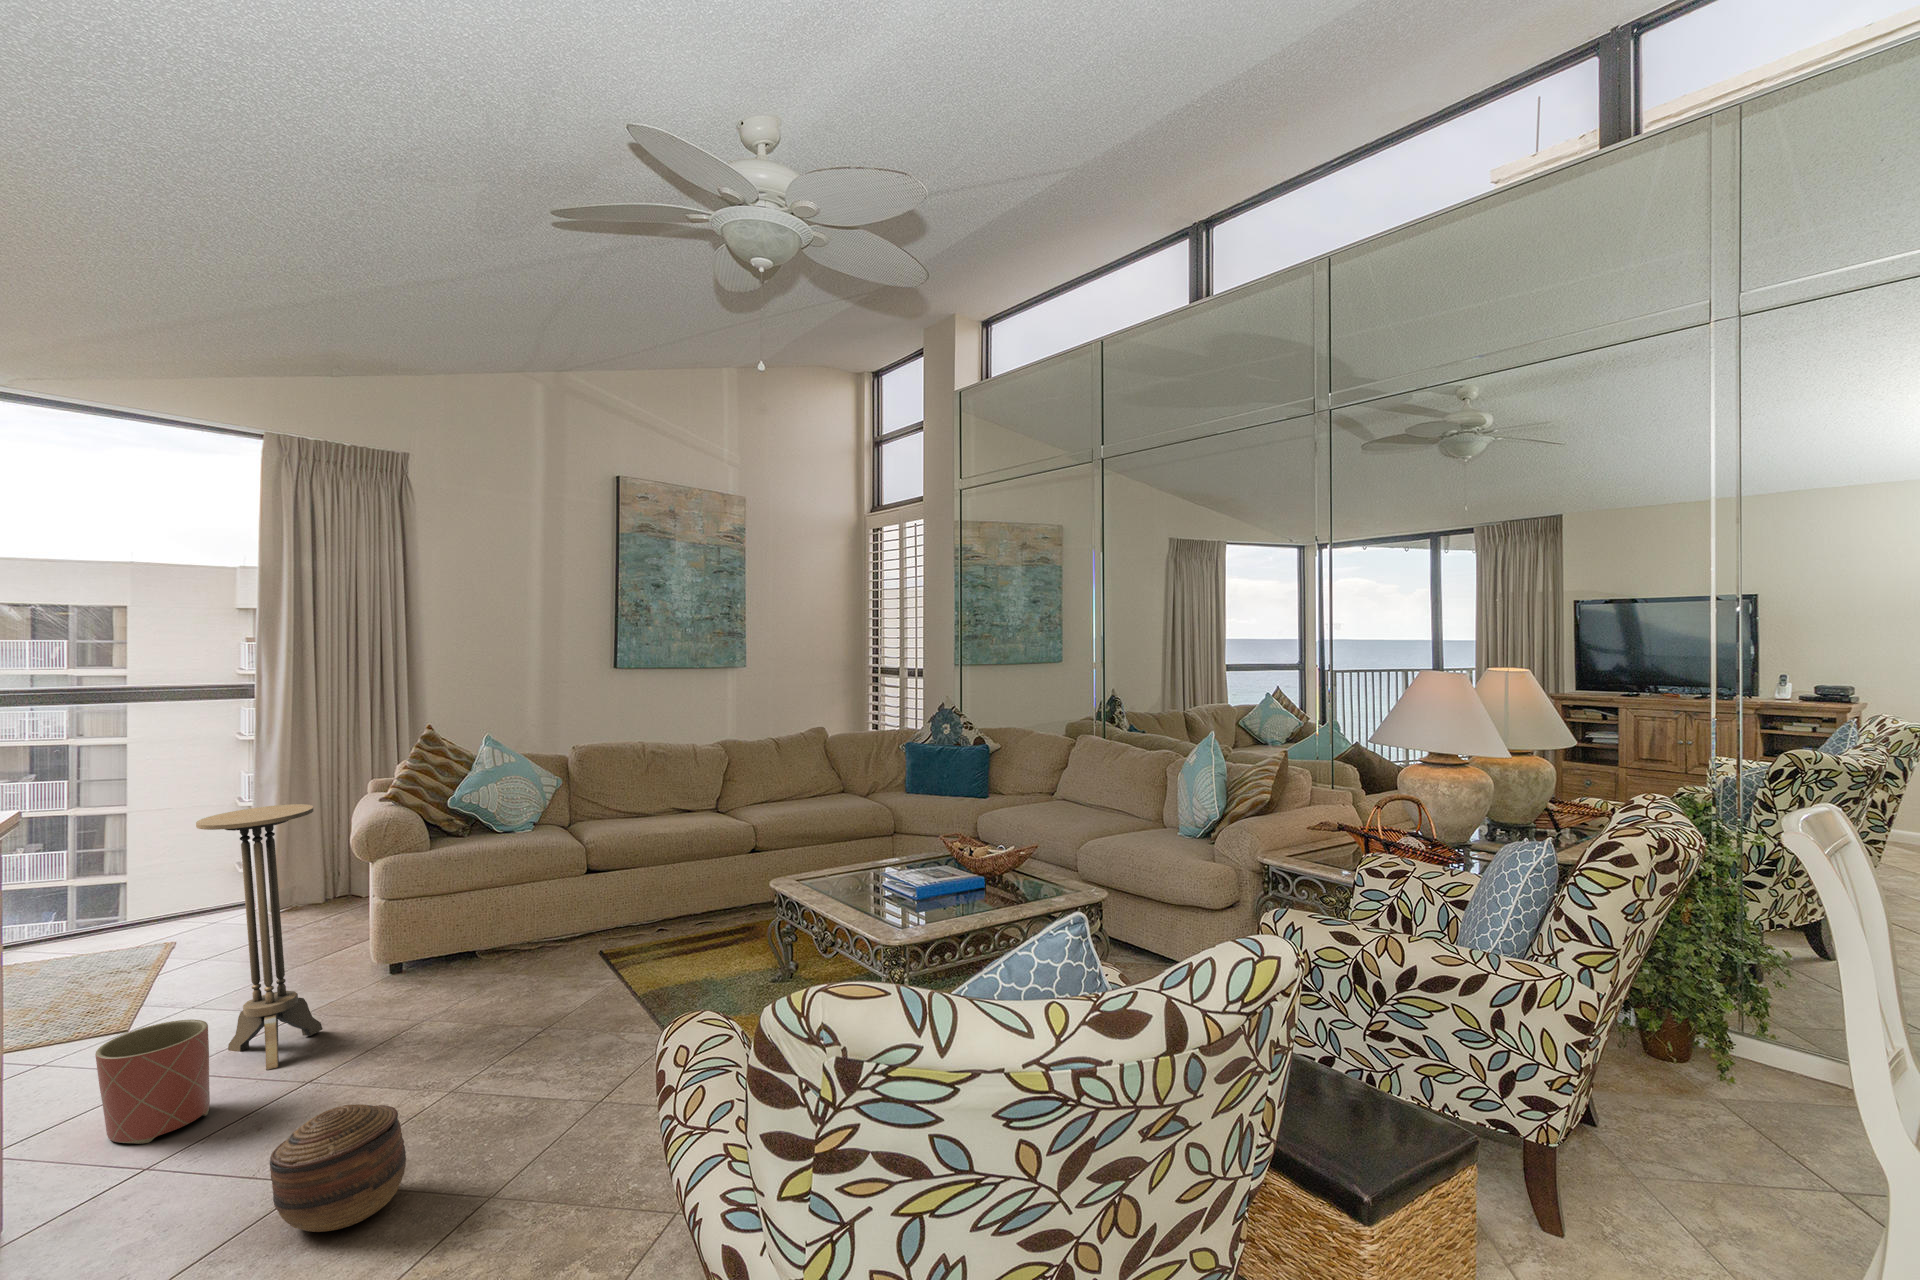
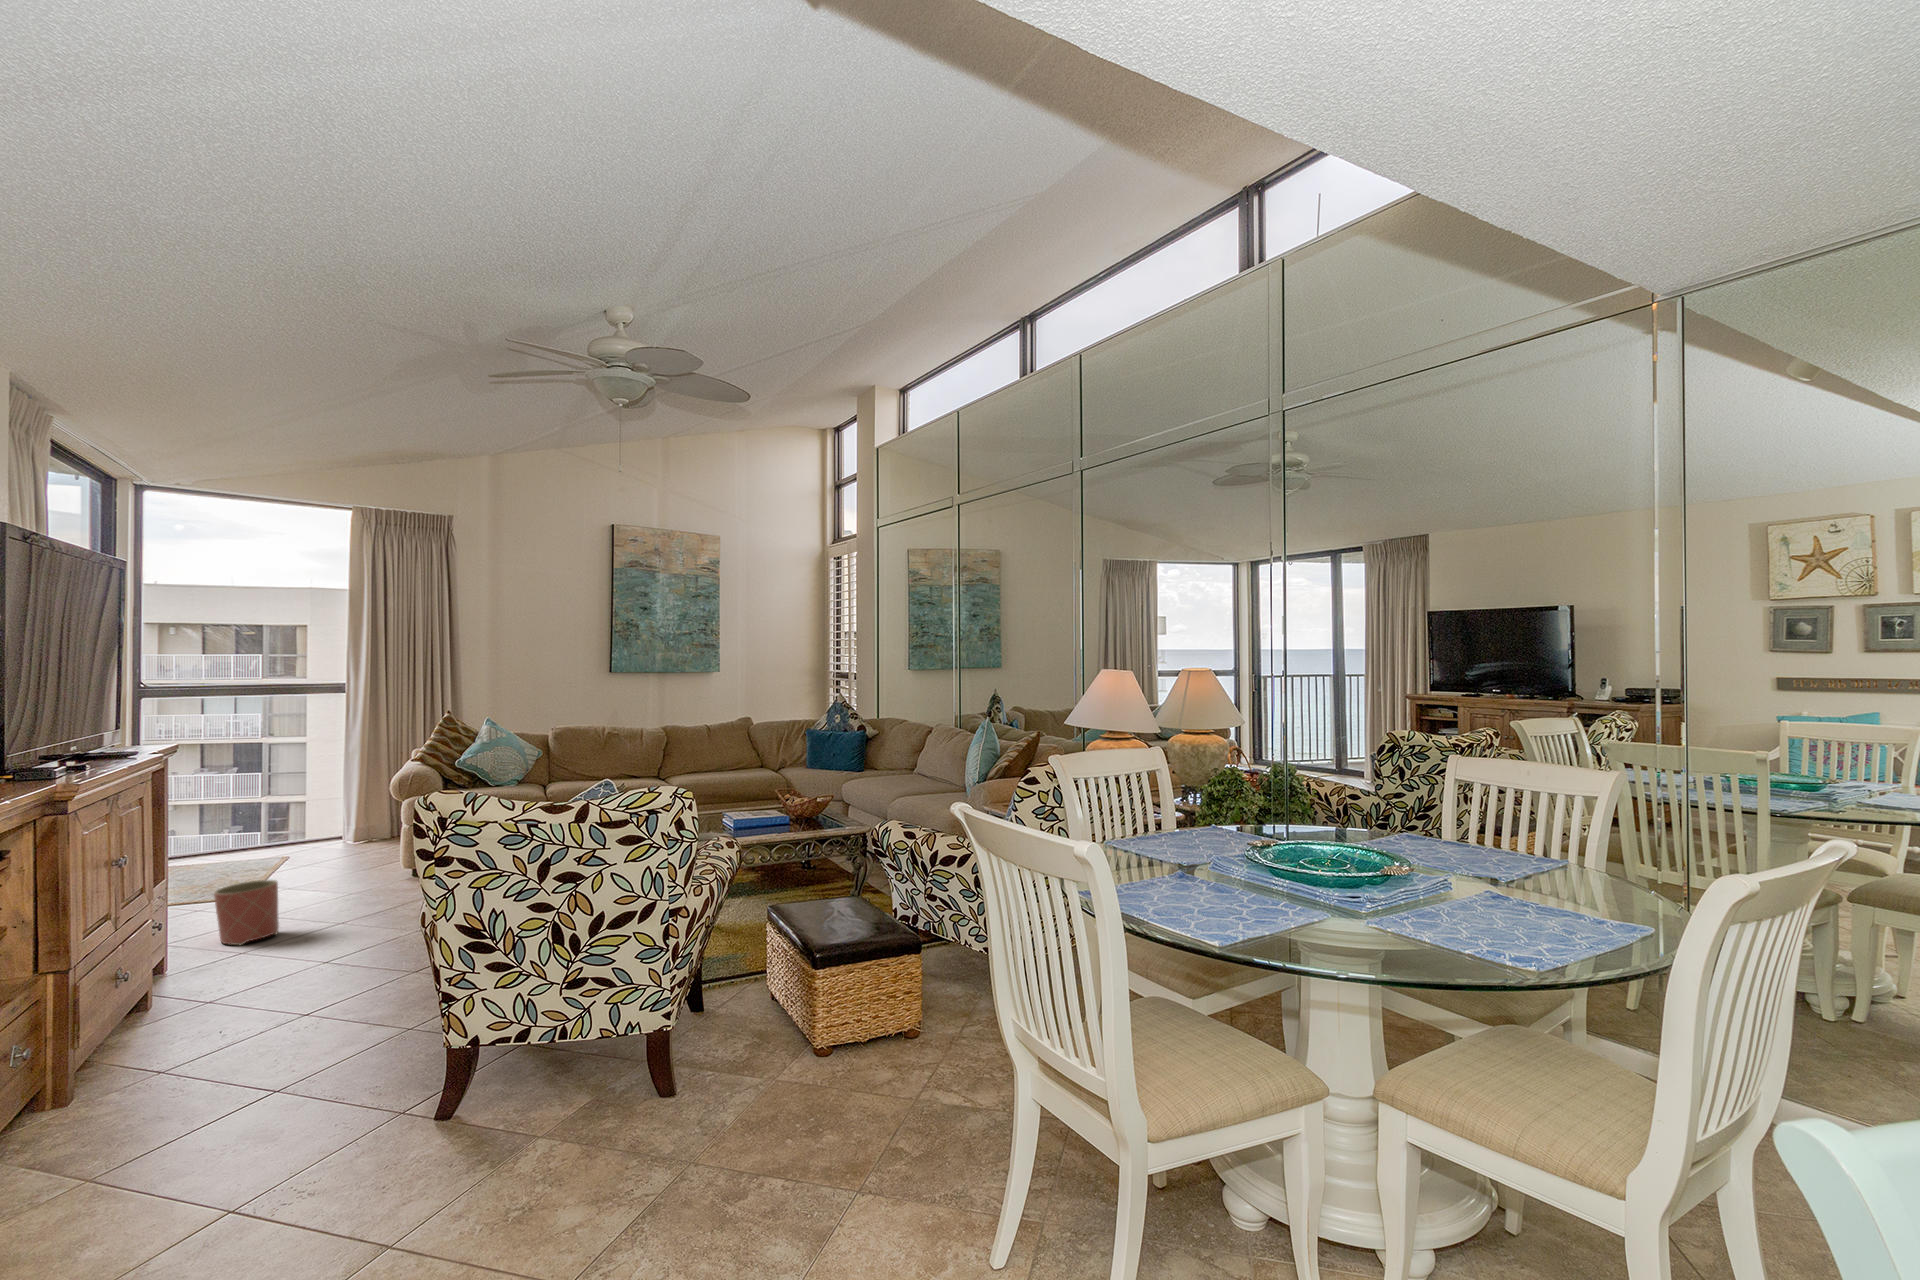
side table: present [196,804,323,1070] -> none [277,756,357,919]
basket: present [270,1104,406,1232] -> none [292,914,369,978]

